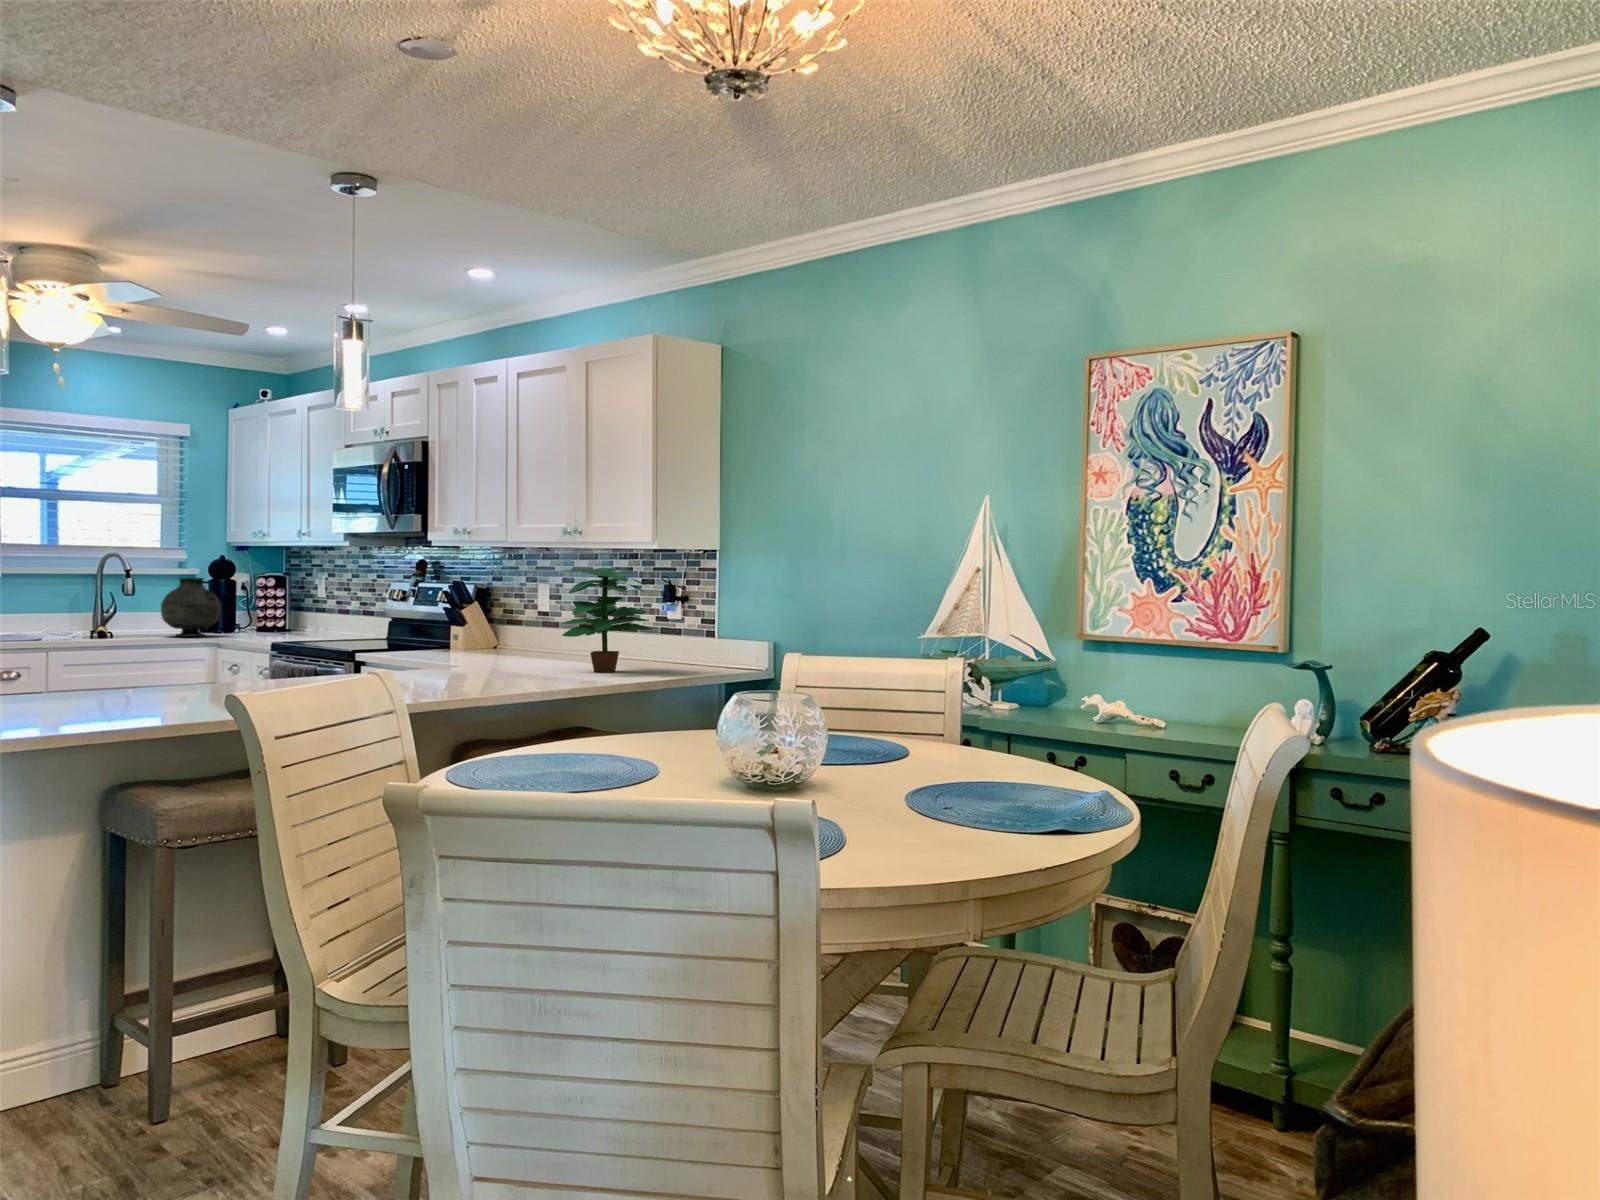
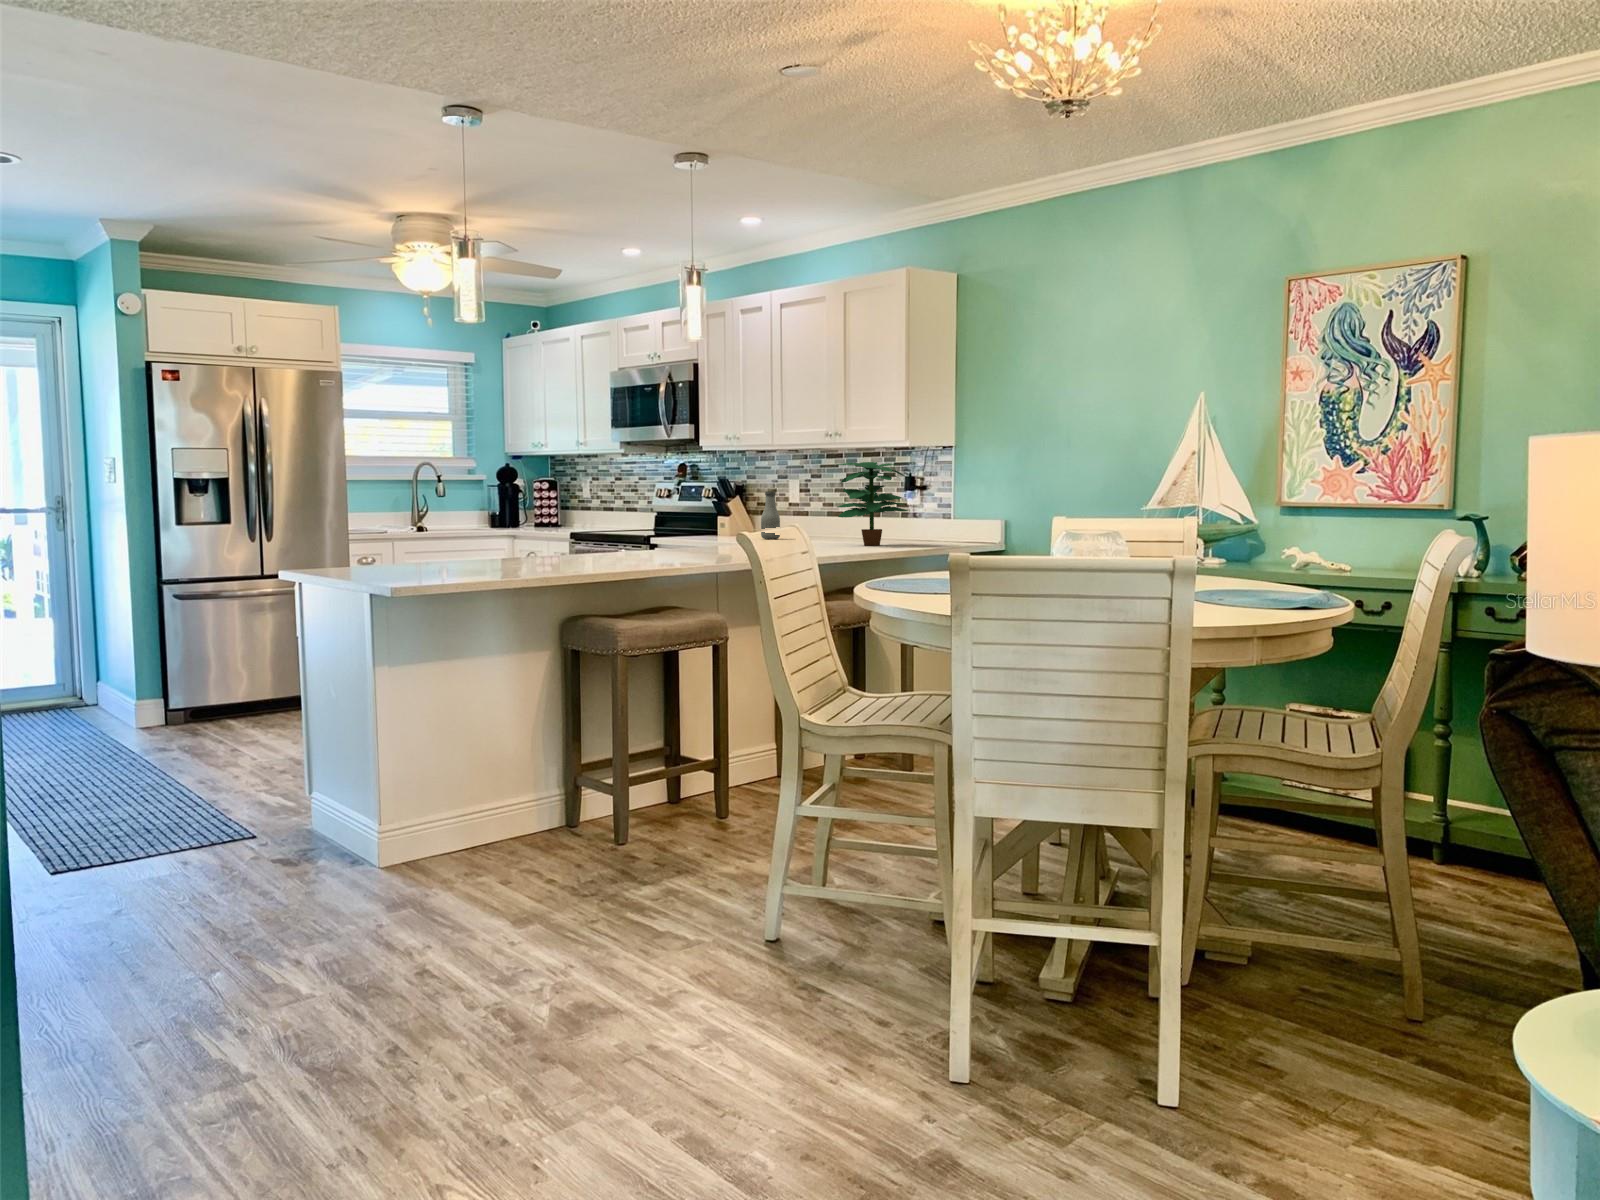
vase: present [161,578,221,636] -> none [472,482,517,531]
bottle: none [489,599,513,657] -> present [761,491,780,539]

